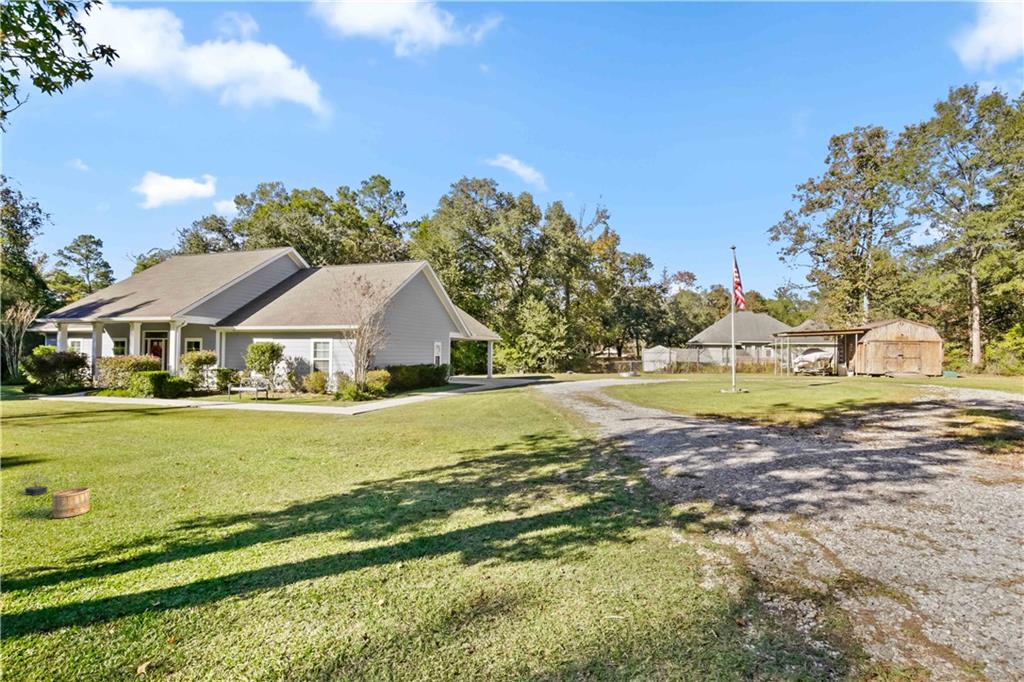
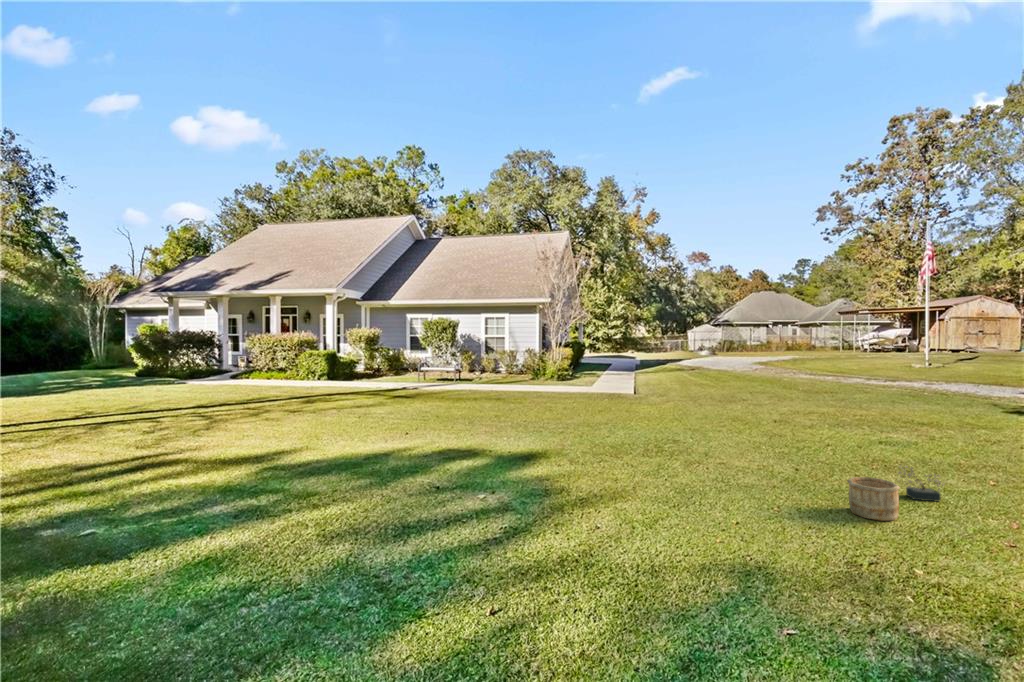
decorative plant: present [20,474,48,495] -> present [899,466,941,501]

